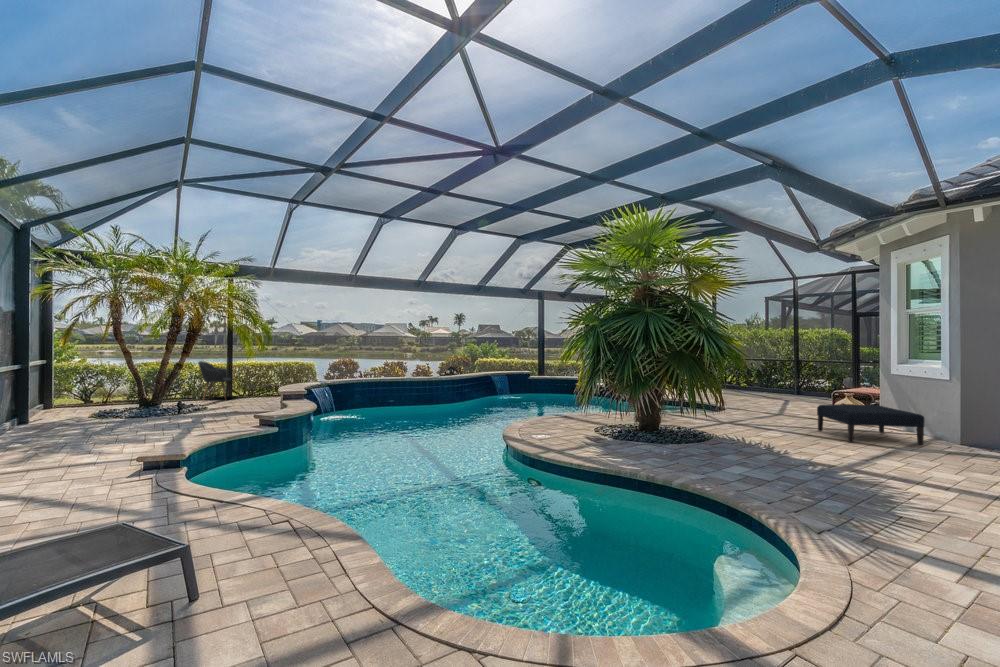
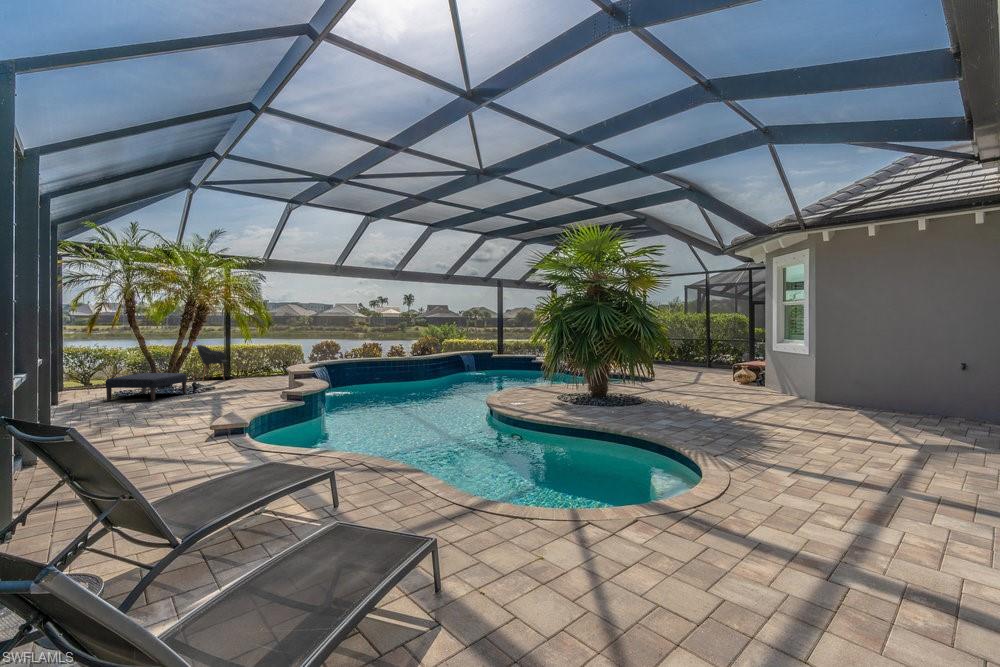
ottoman: present [817,404,924,445] -> present [106,373,187,401]

